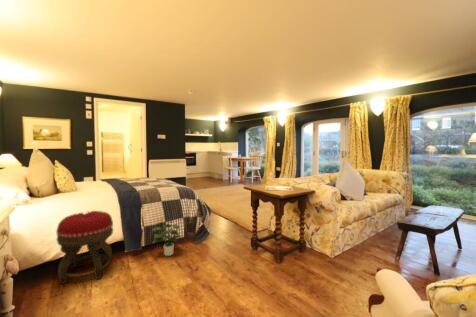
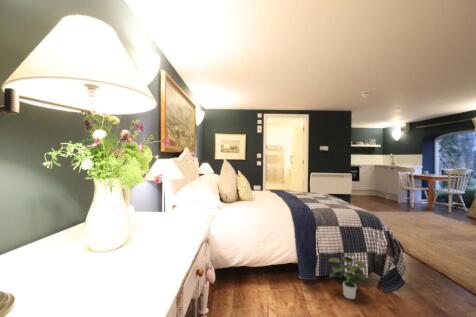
footstool: present [57,211,113,283] -> none [241,225,289,302]

